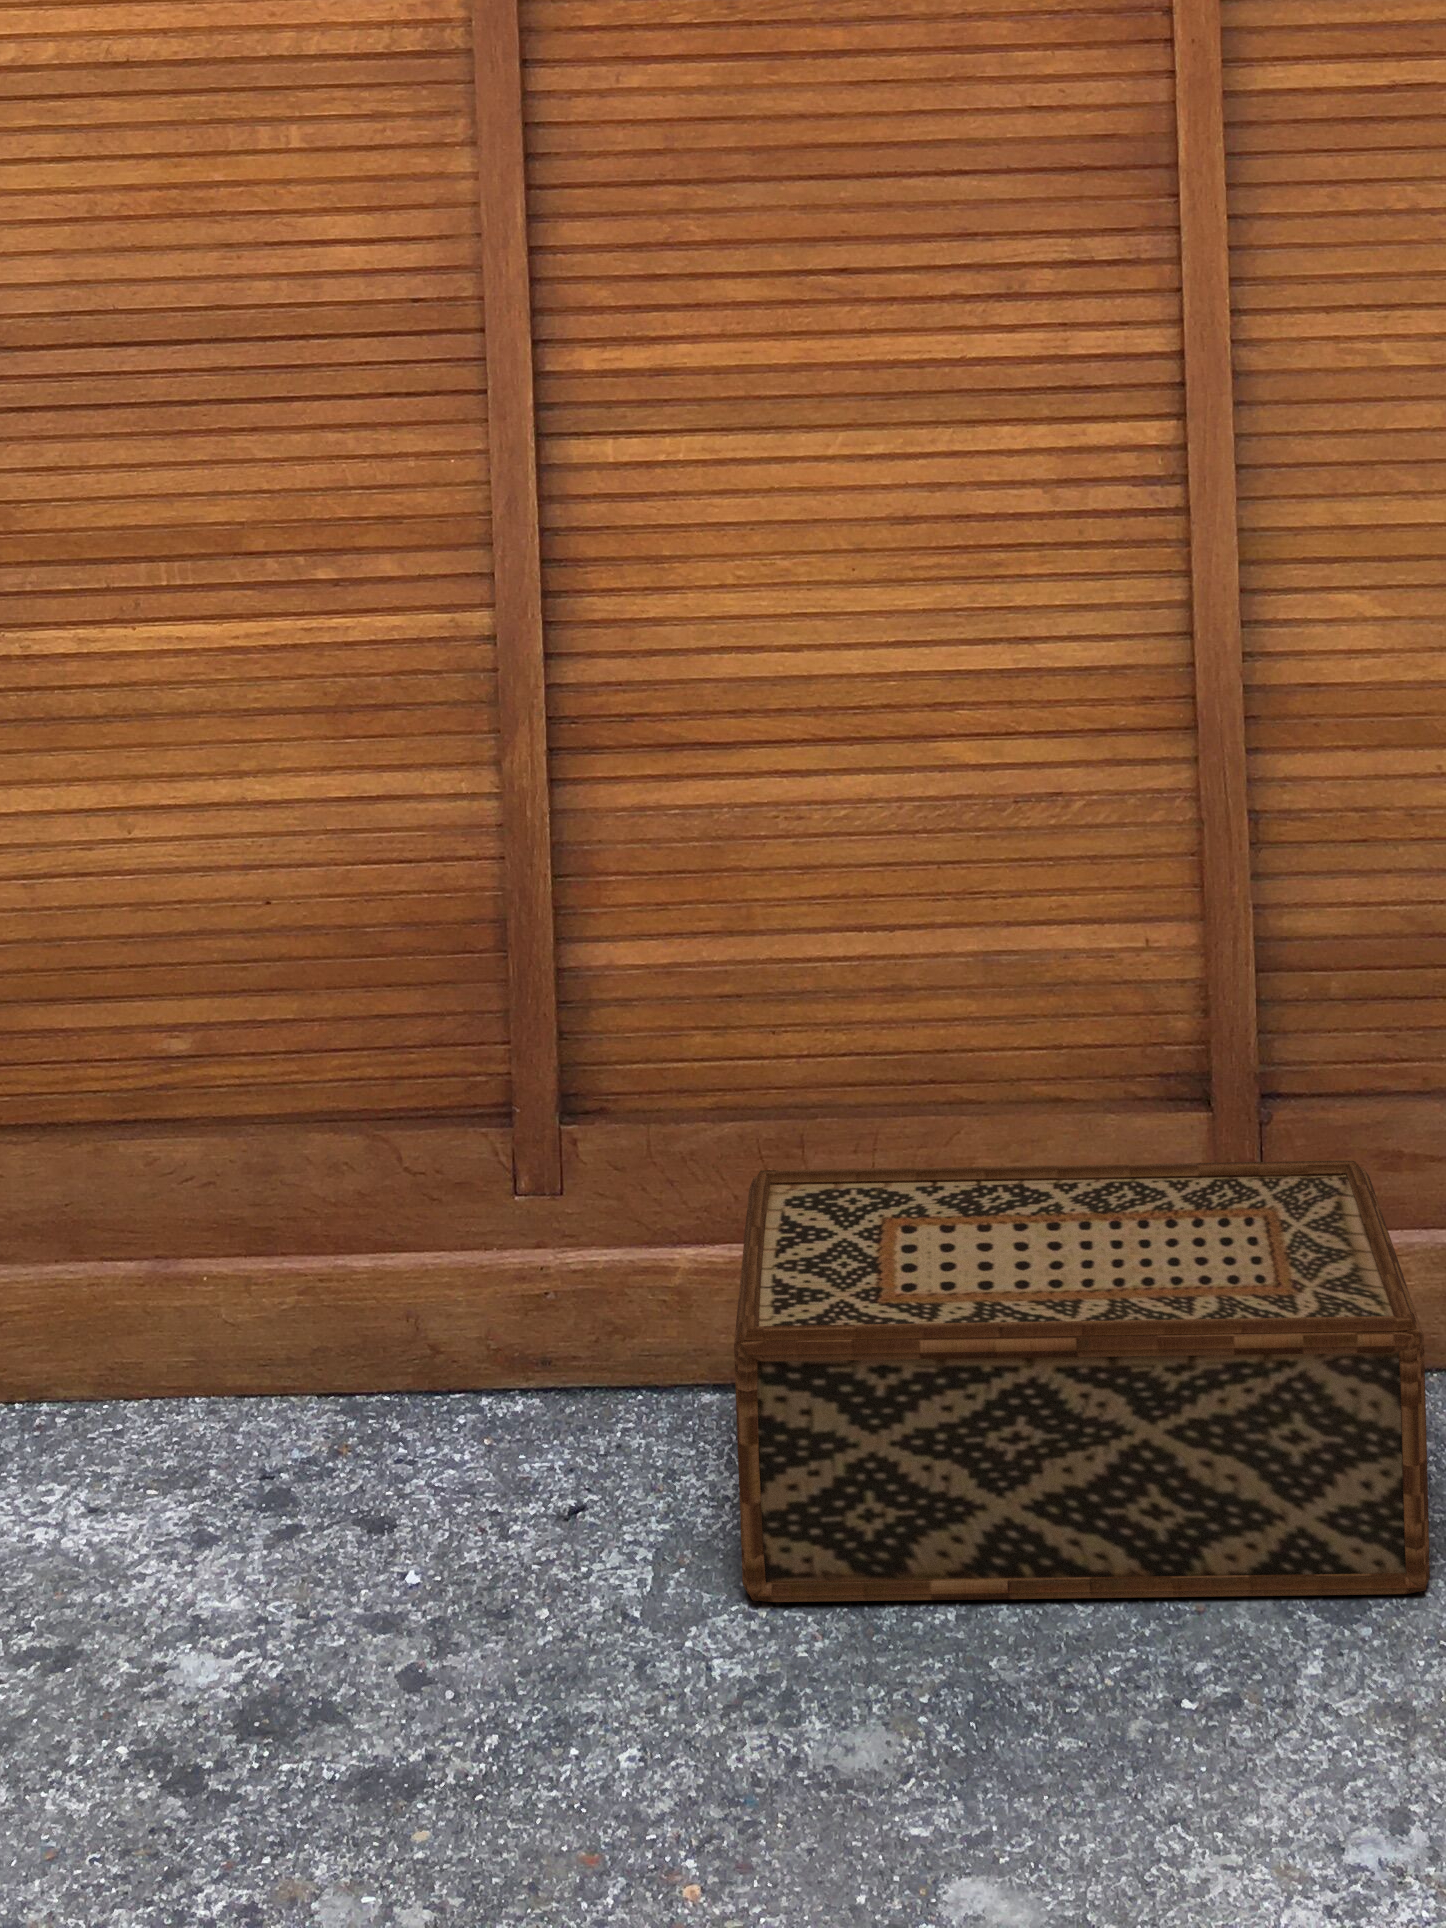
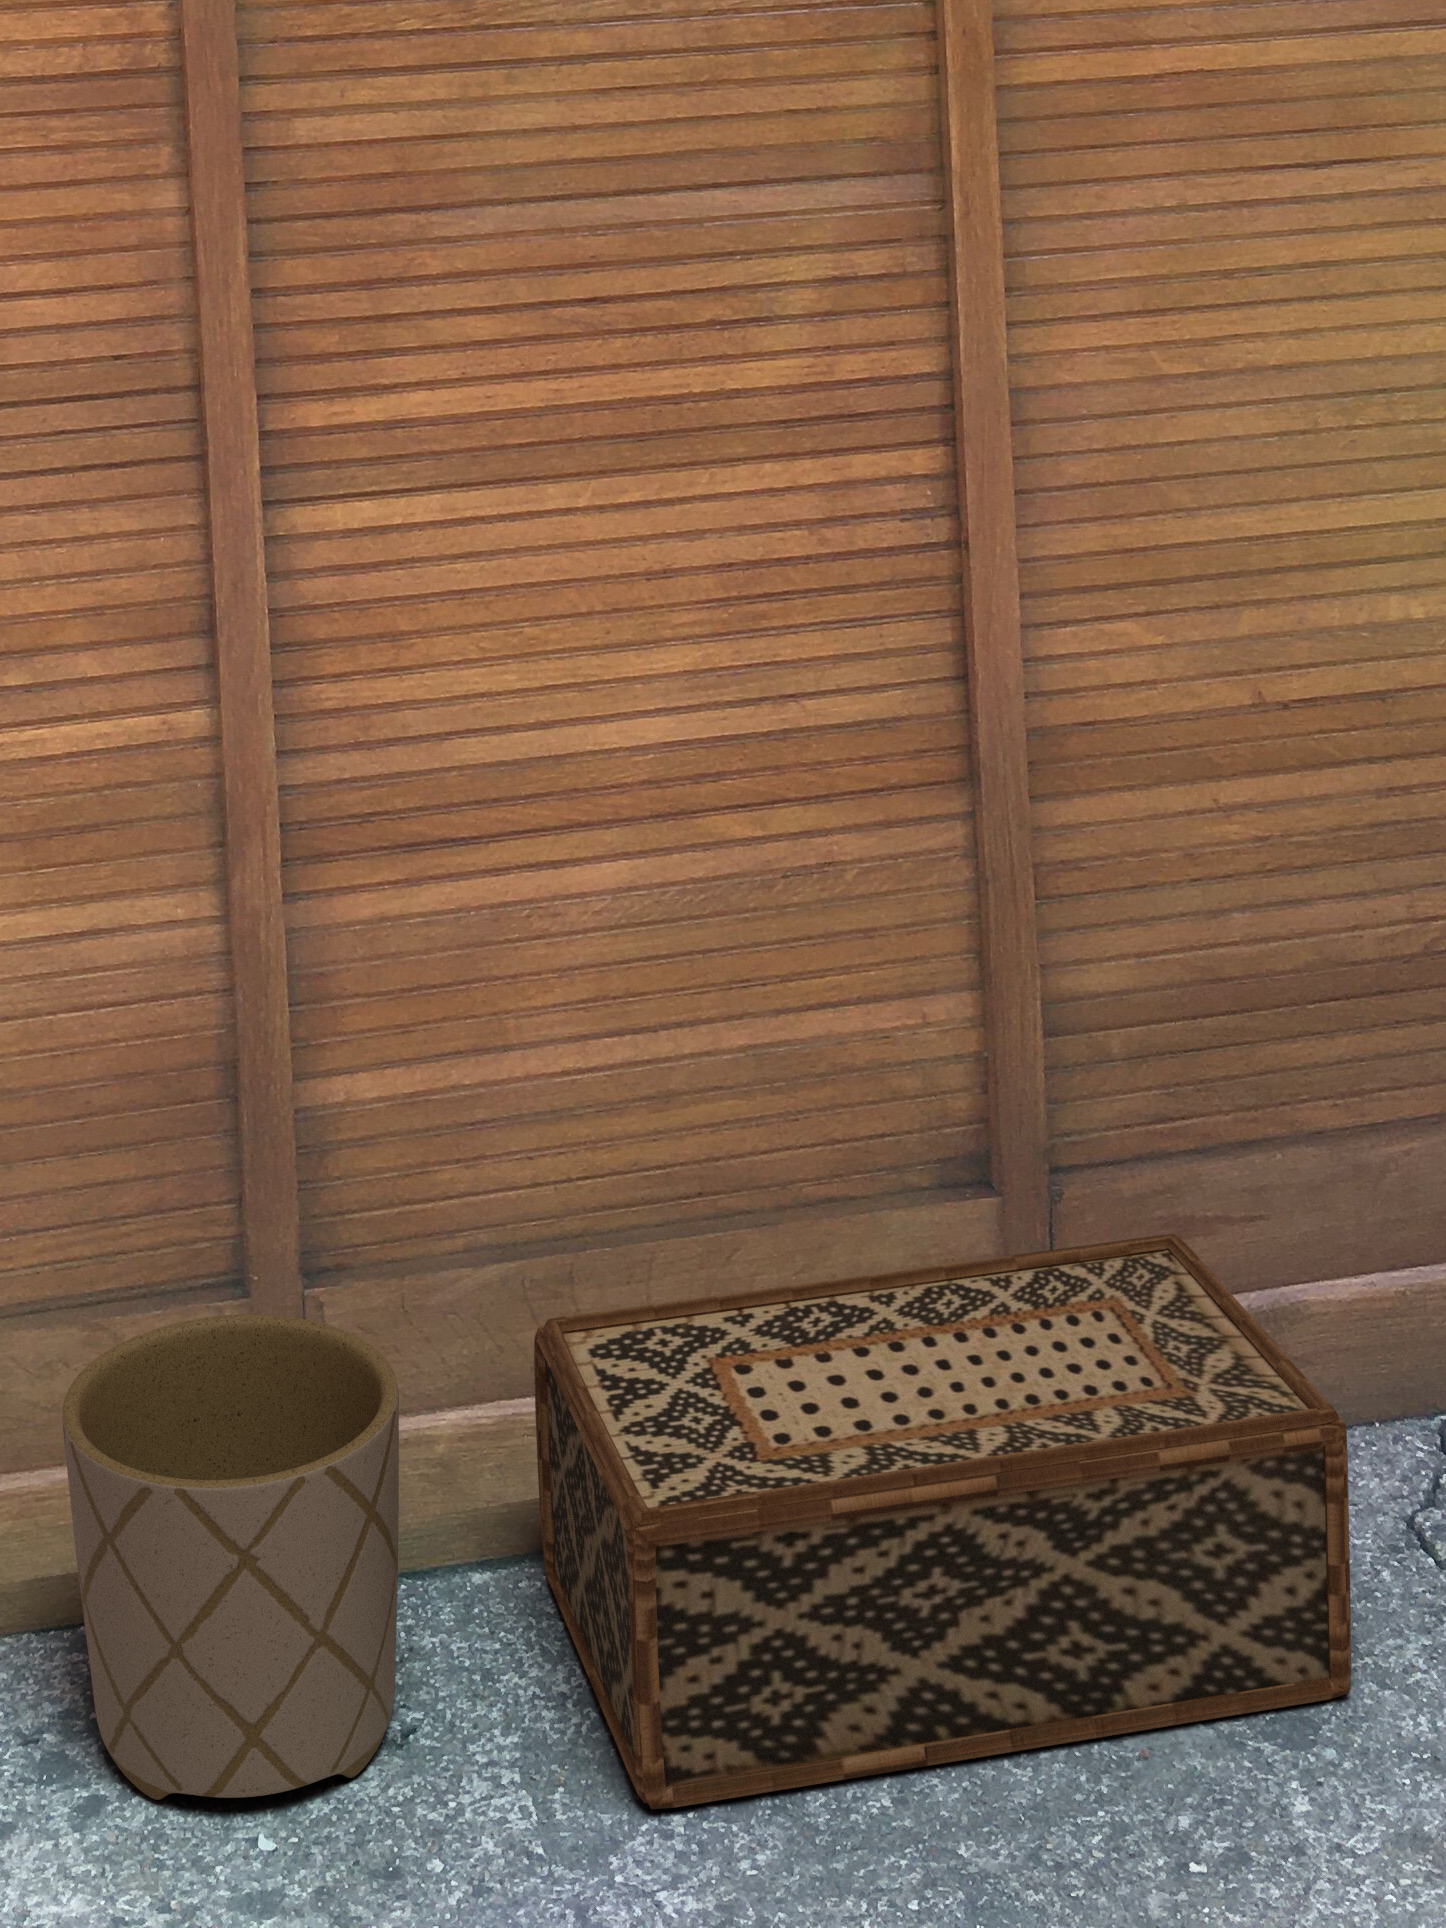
planter: none [294,1133,587,1543] -> present [62,1314,399,1800]

